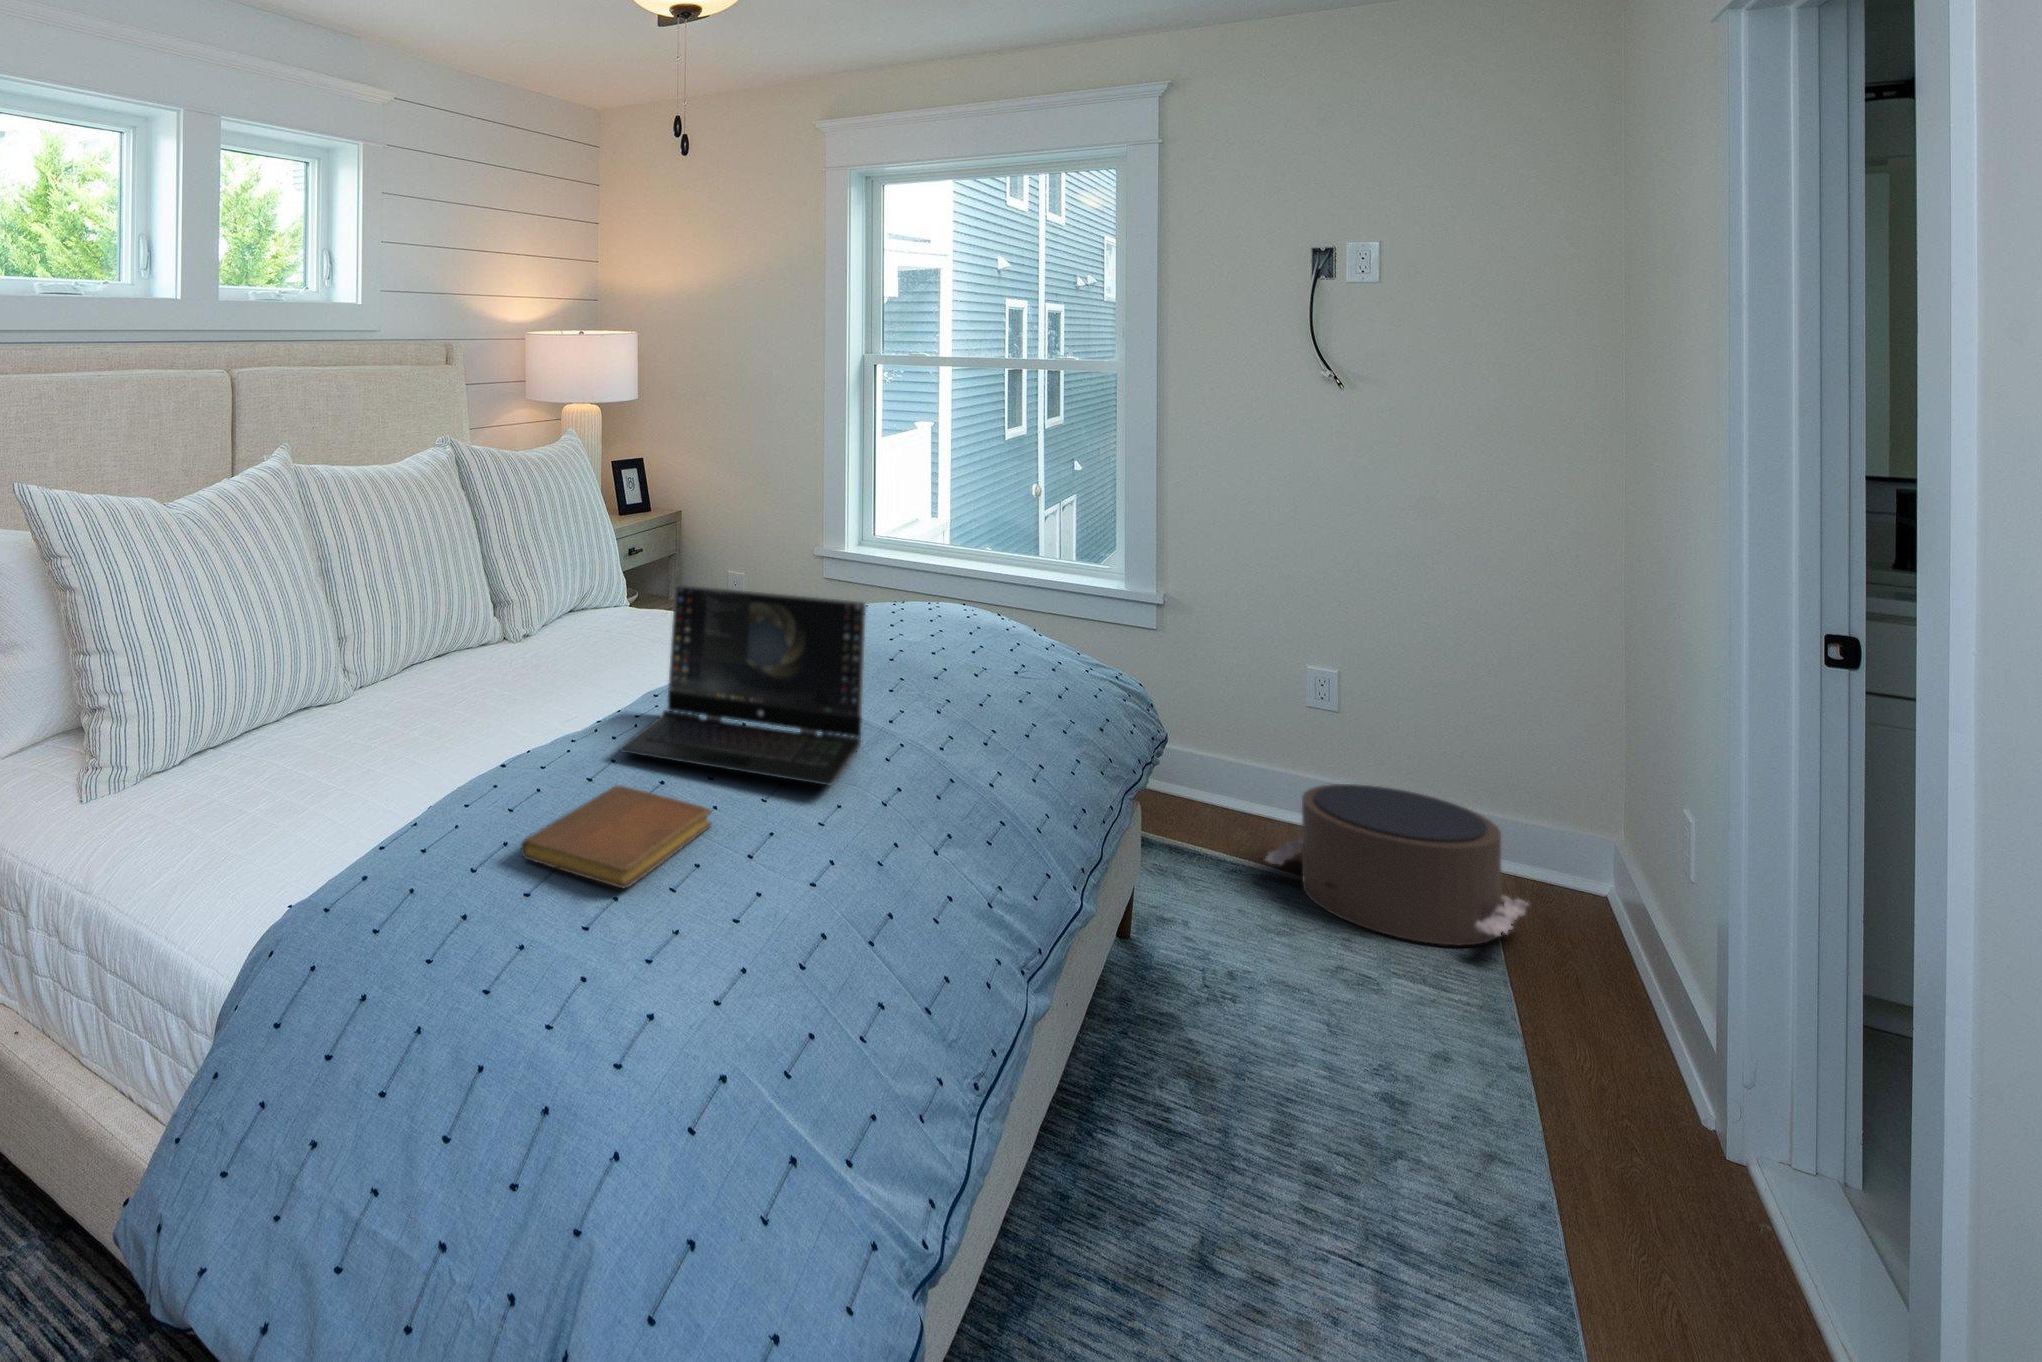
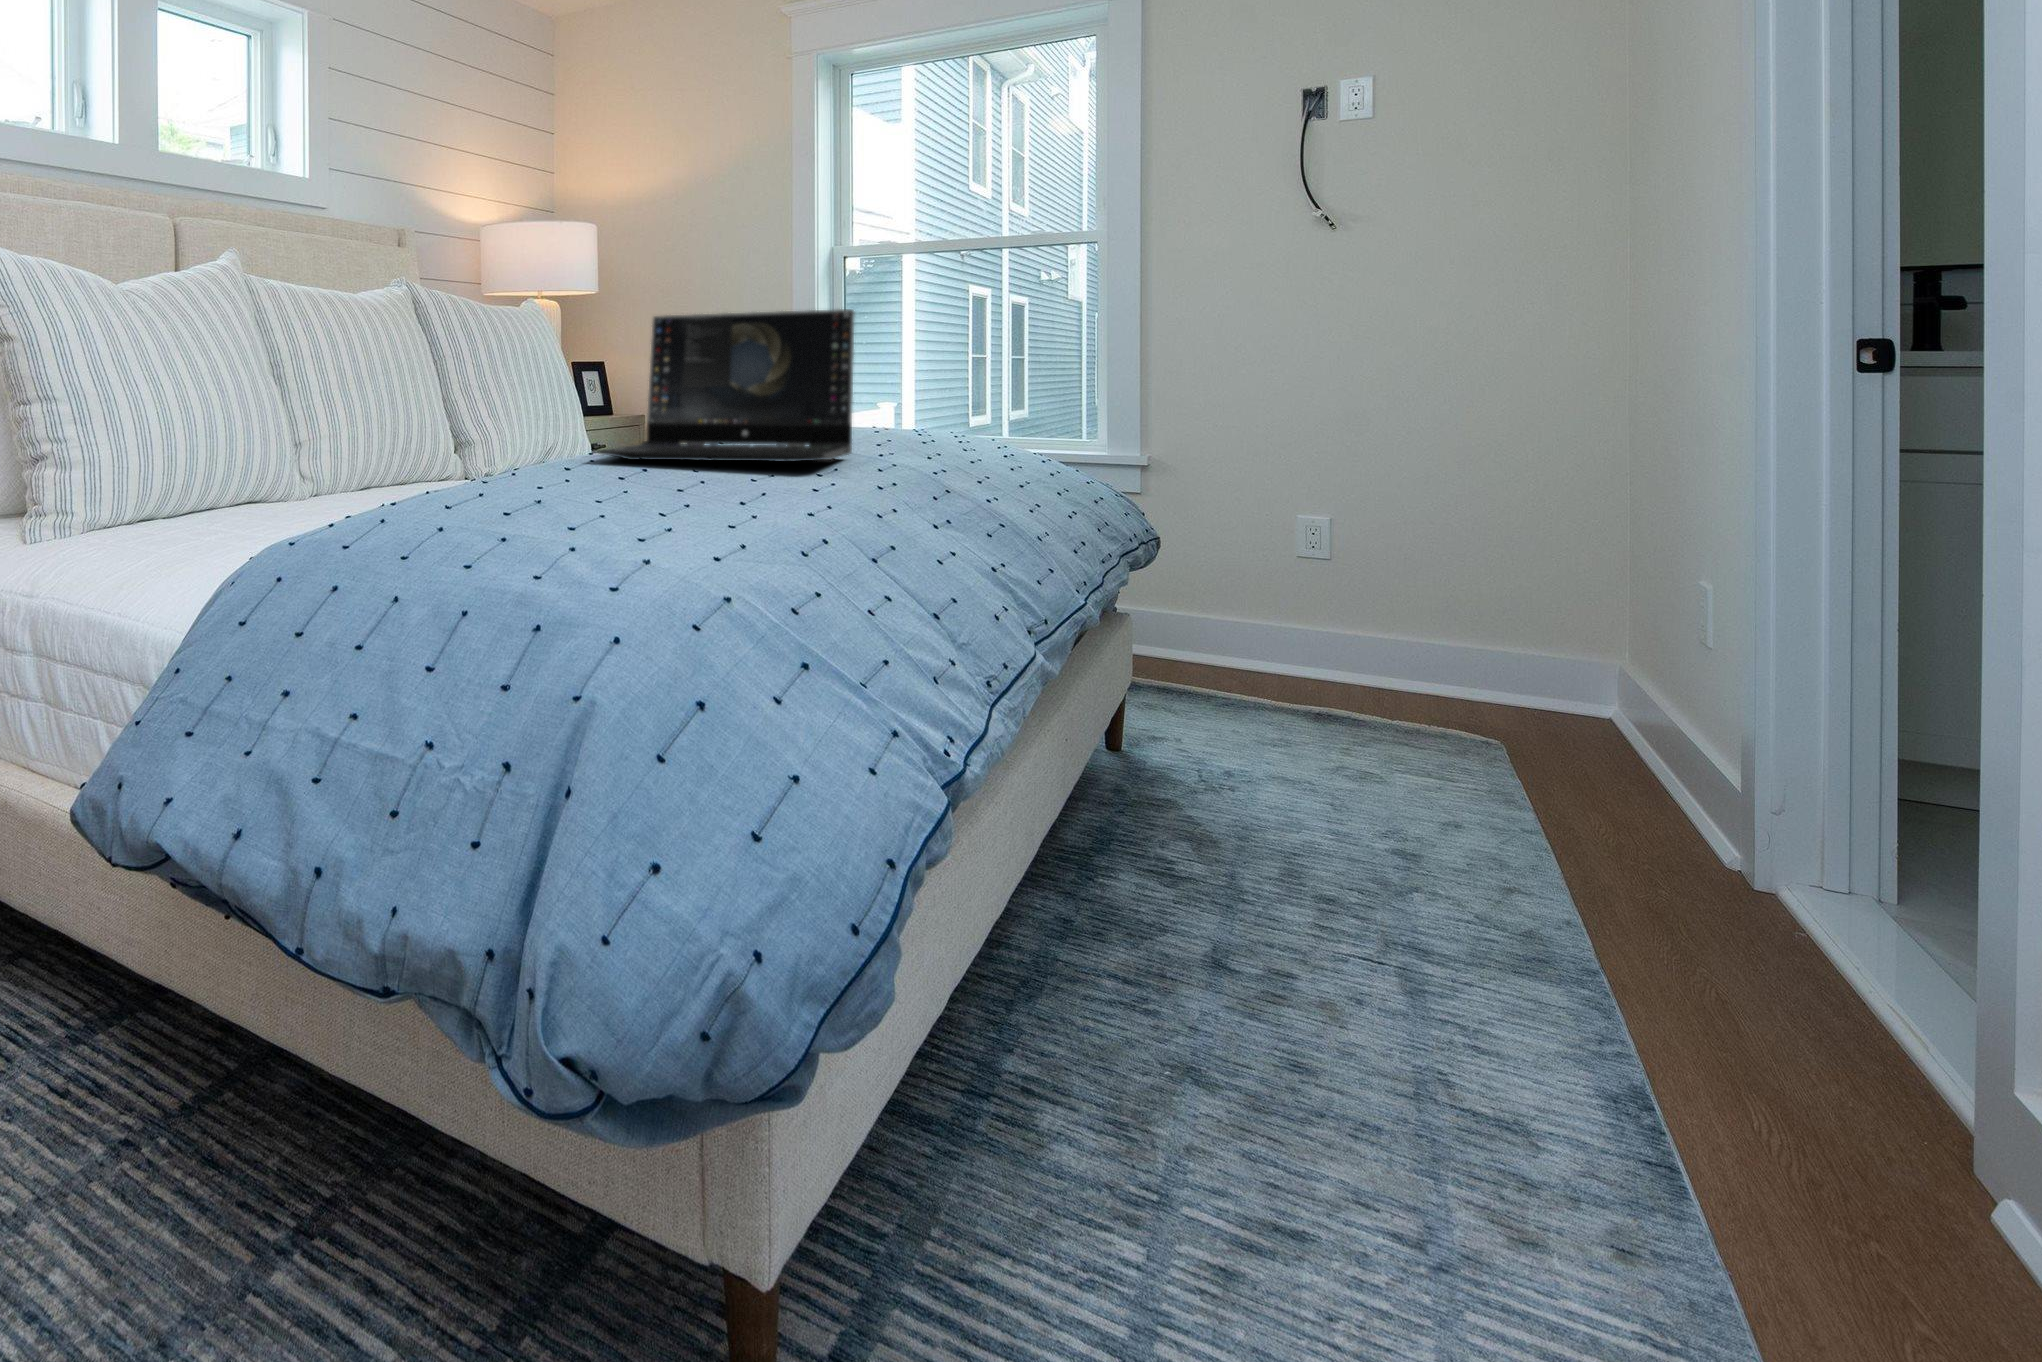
pouf: present [1266,784,1528,945] -> none [1258,614,1532,749]
notebook: present [521,786,711,888] -> none [498,462,700,499]

